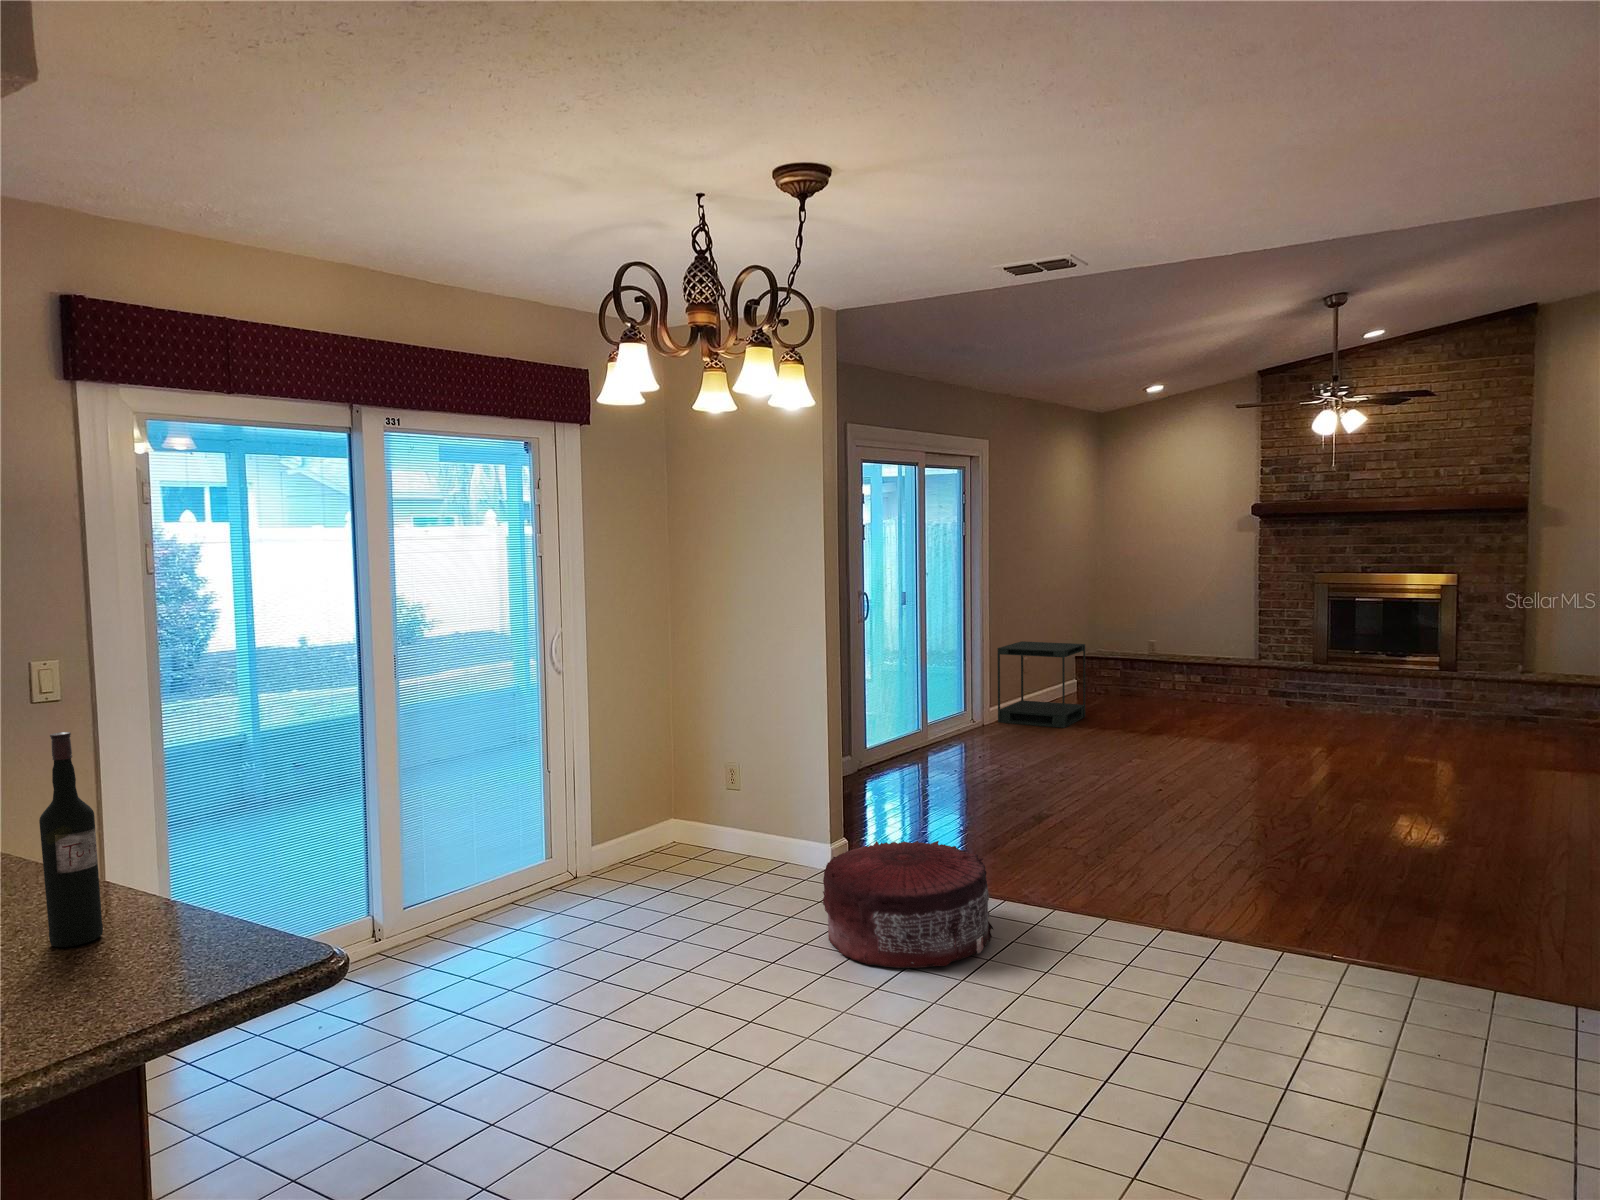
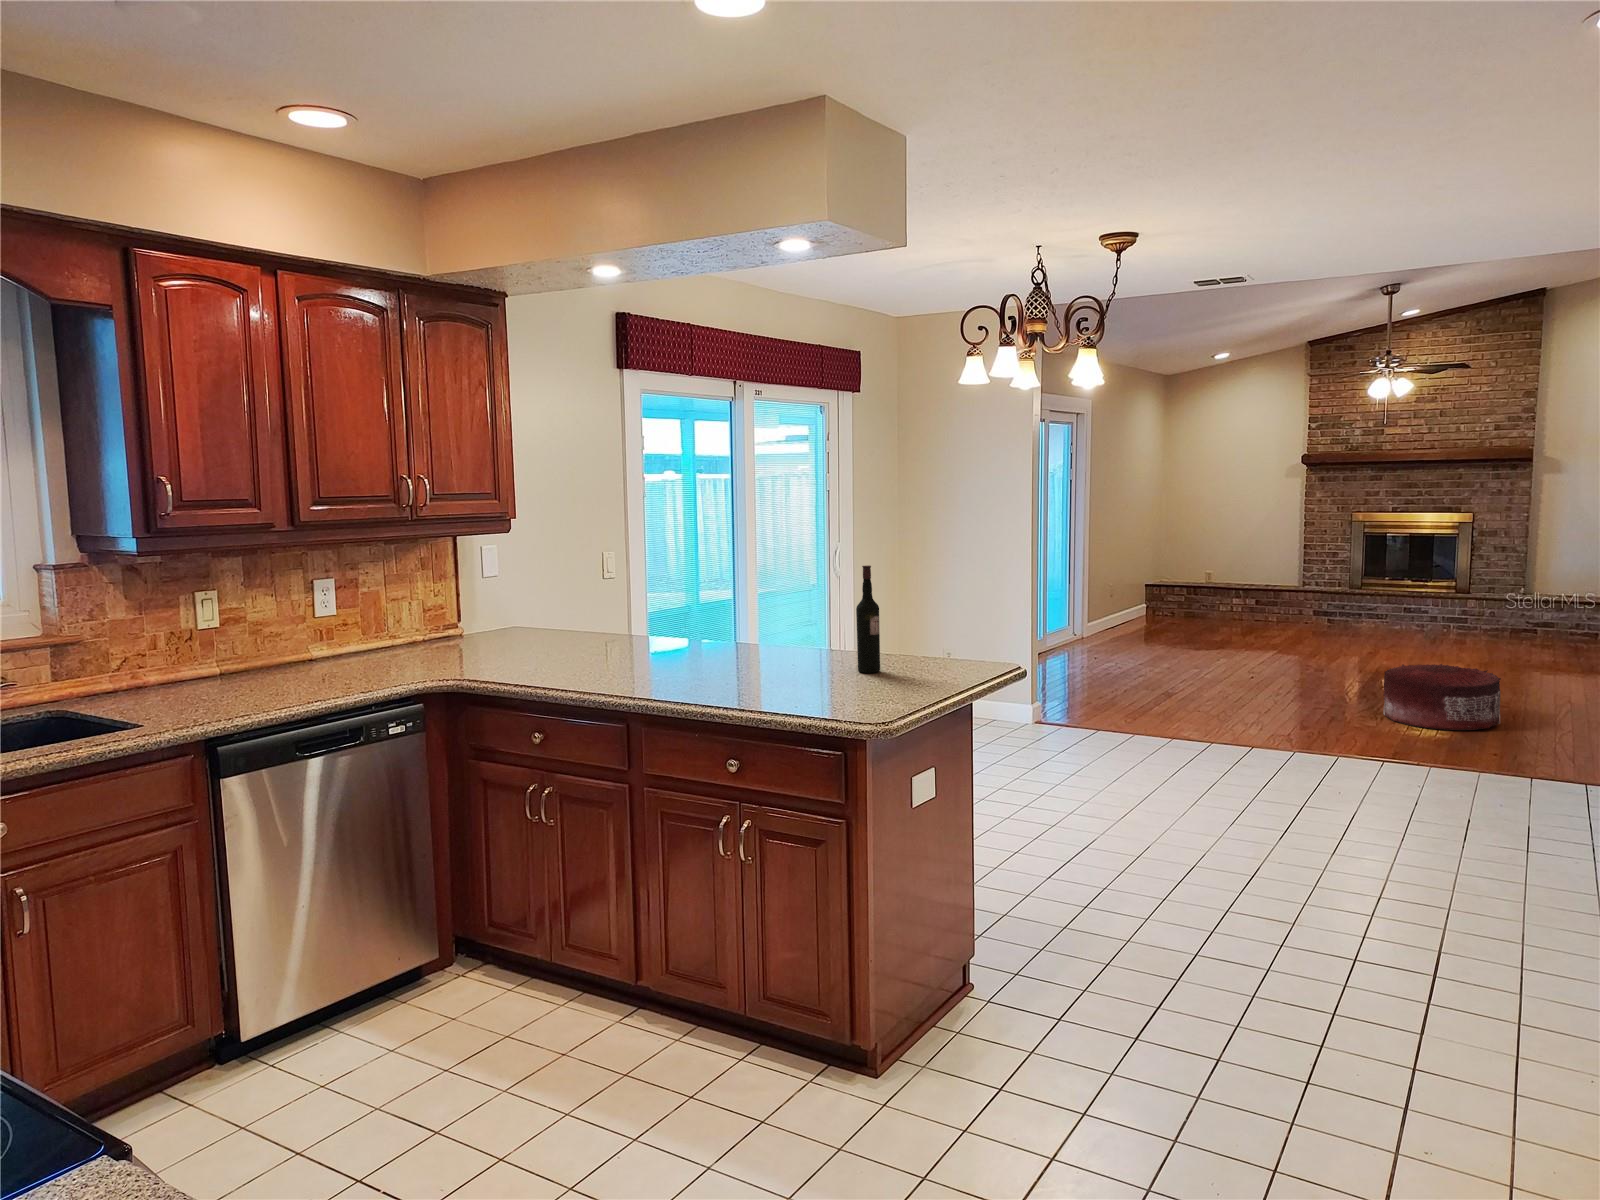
side table: present [998,641,1085,728] -> none [1096,569,1167,638]
pouf: present [823,841,993,968] -> present [1383,664,1501,730]

